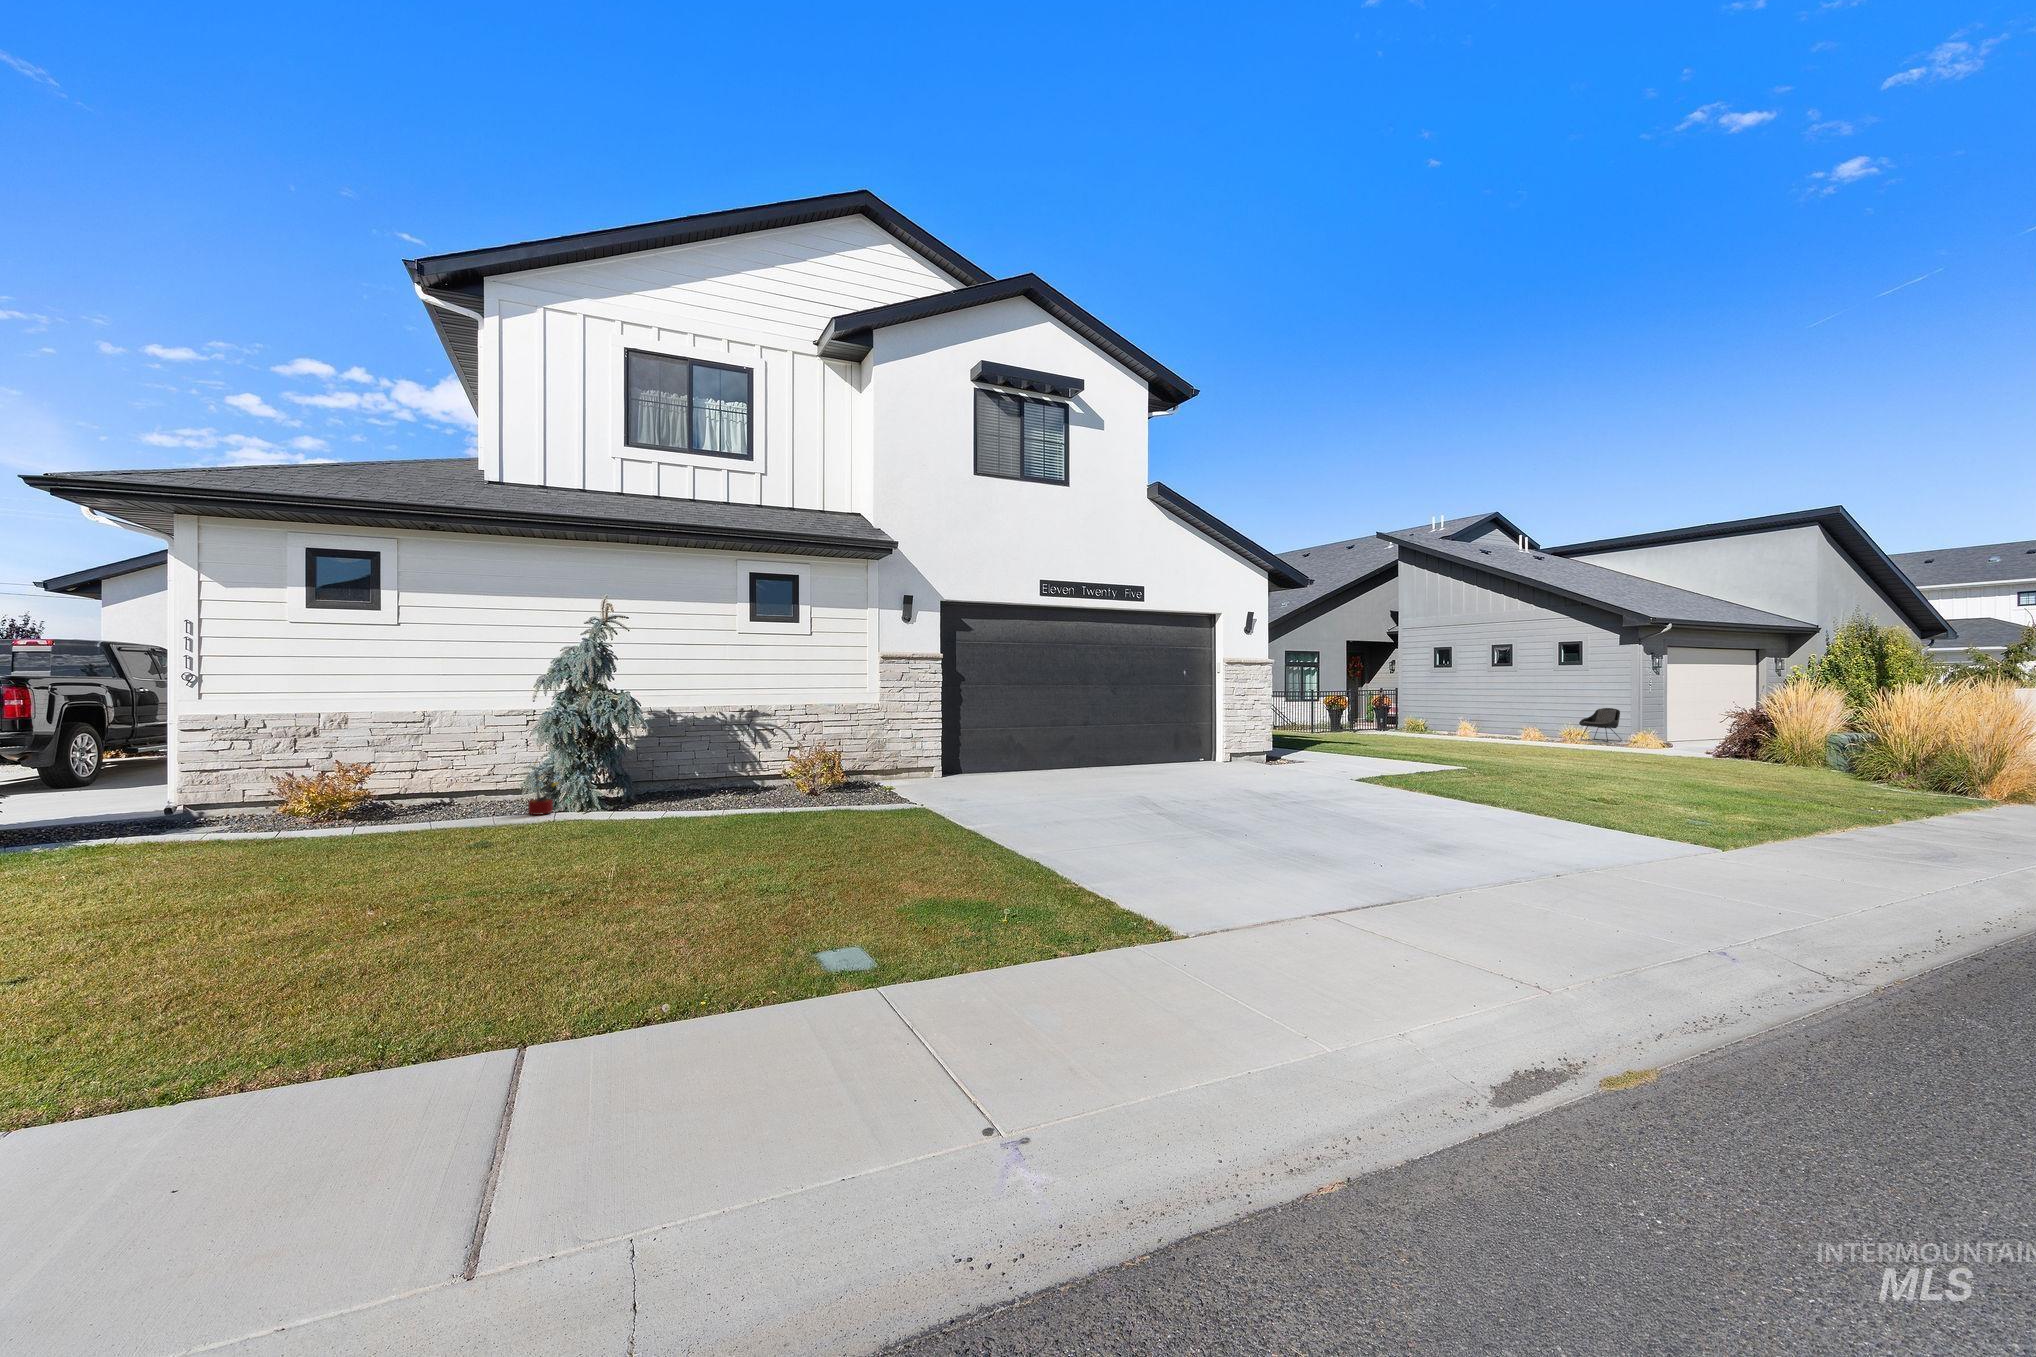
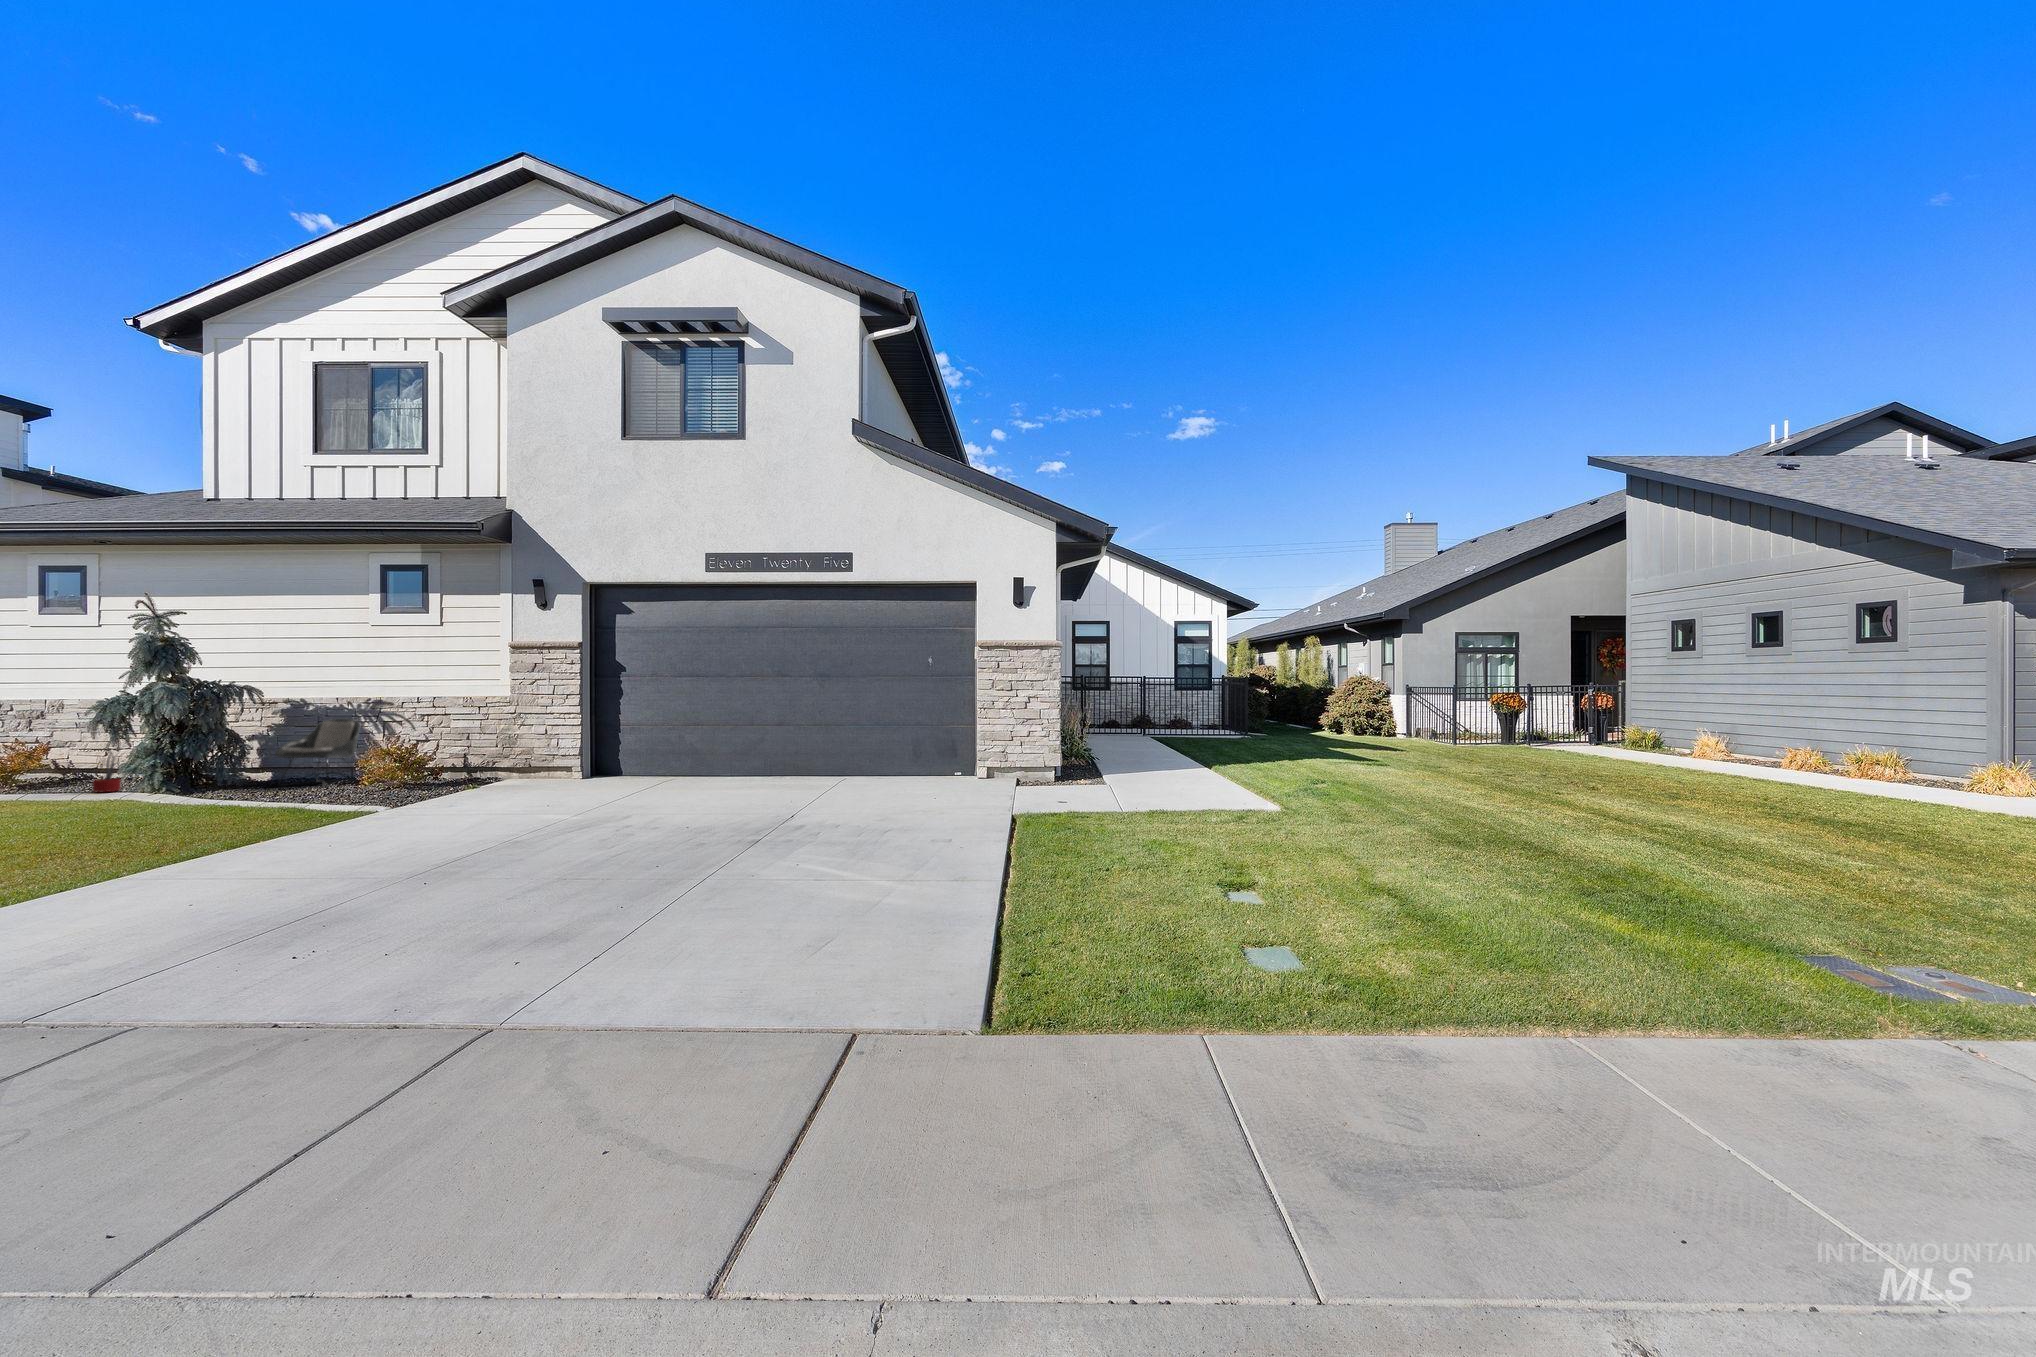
lounge chair: present [1579,708,1622,742] -> present [275,719,360,786]

